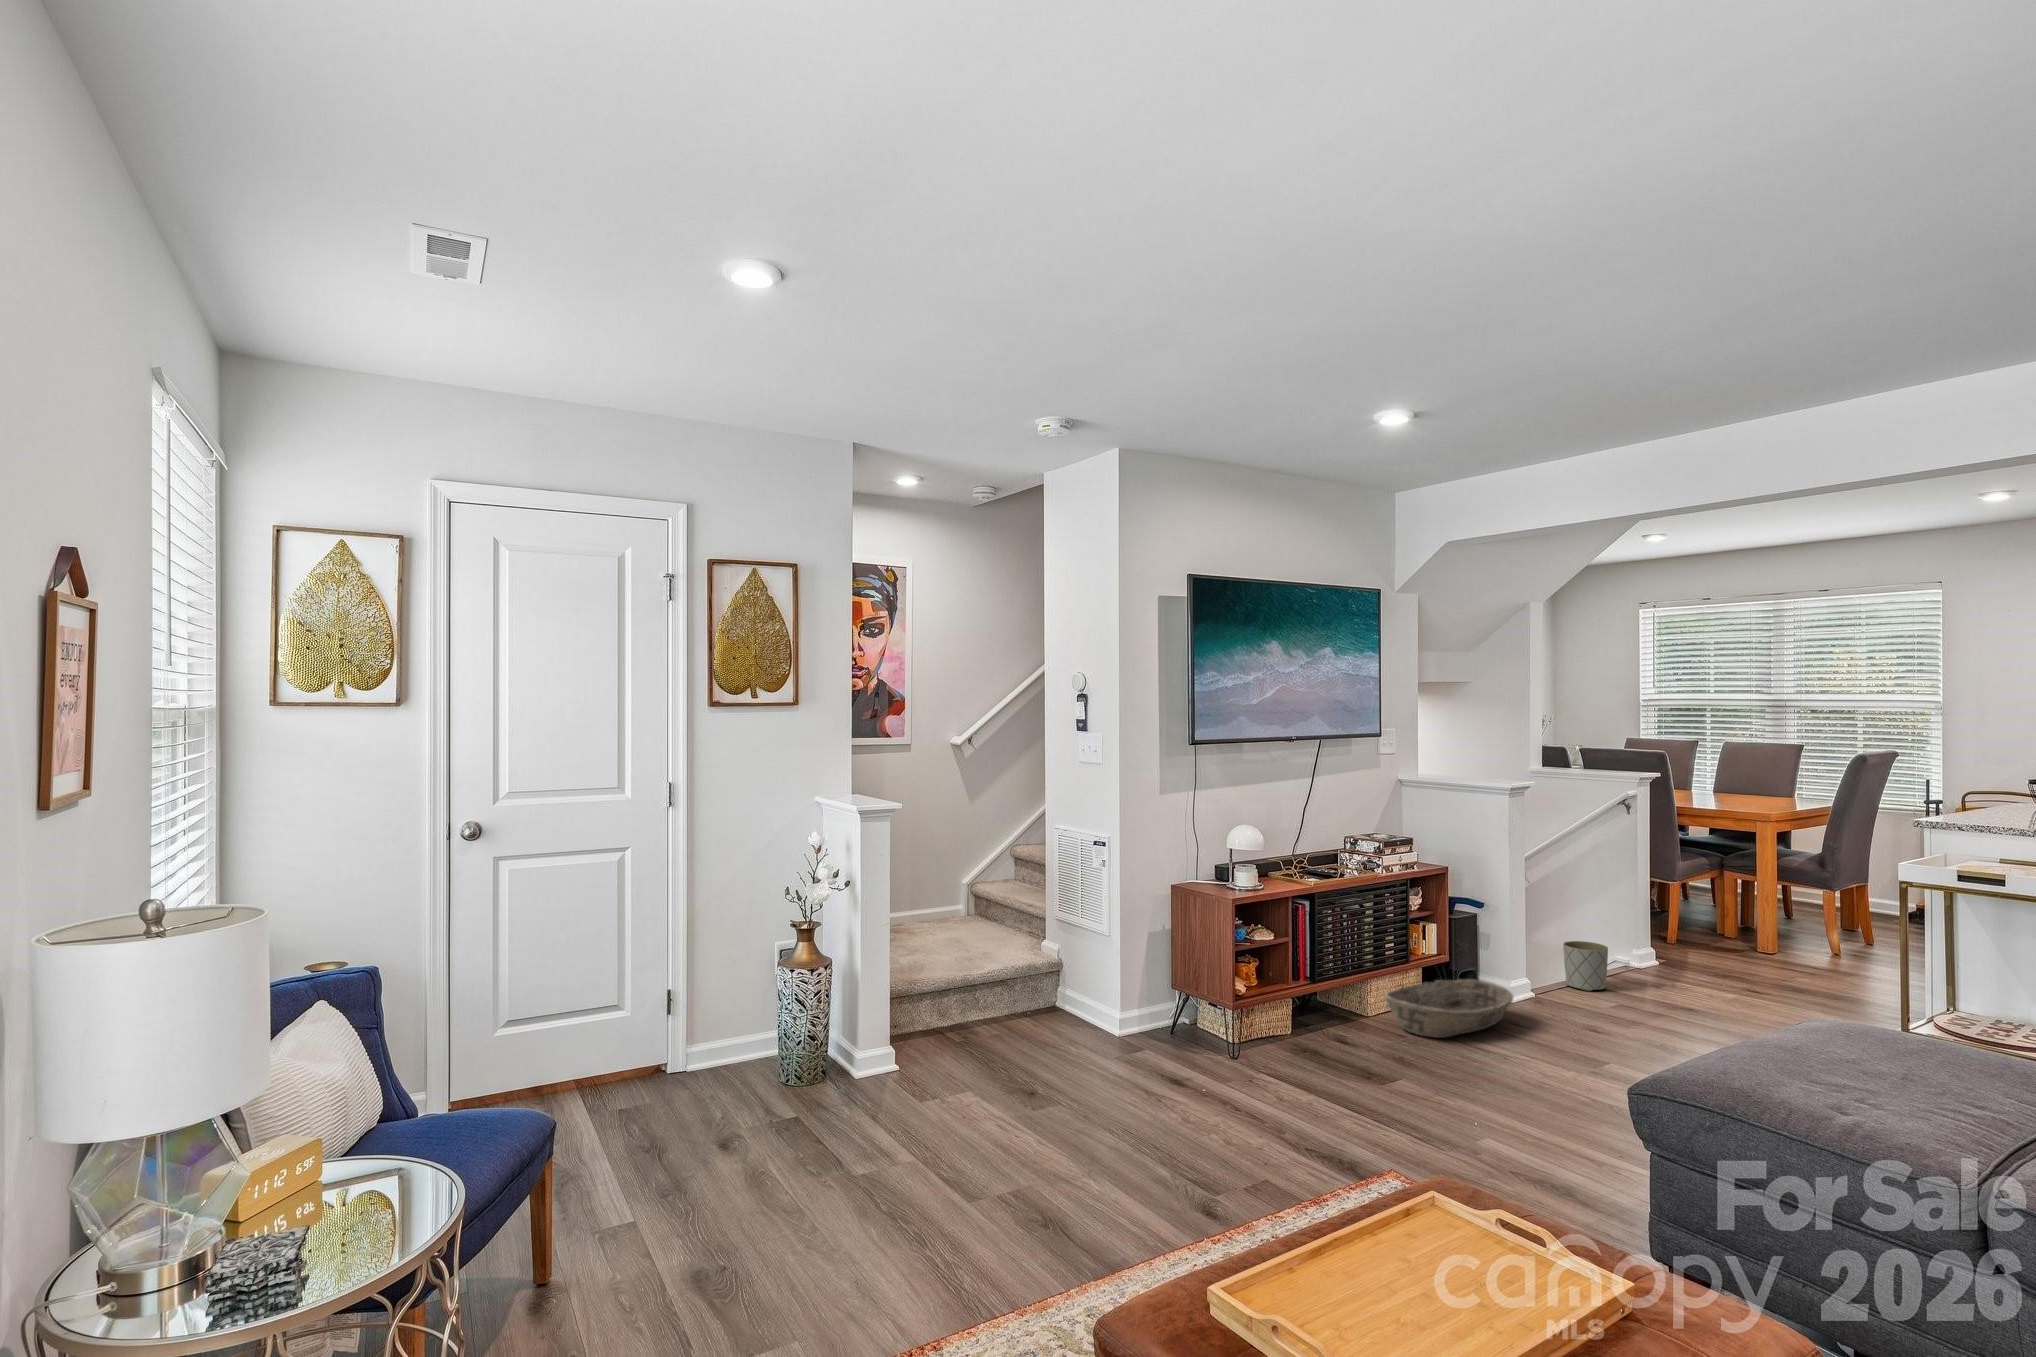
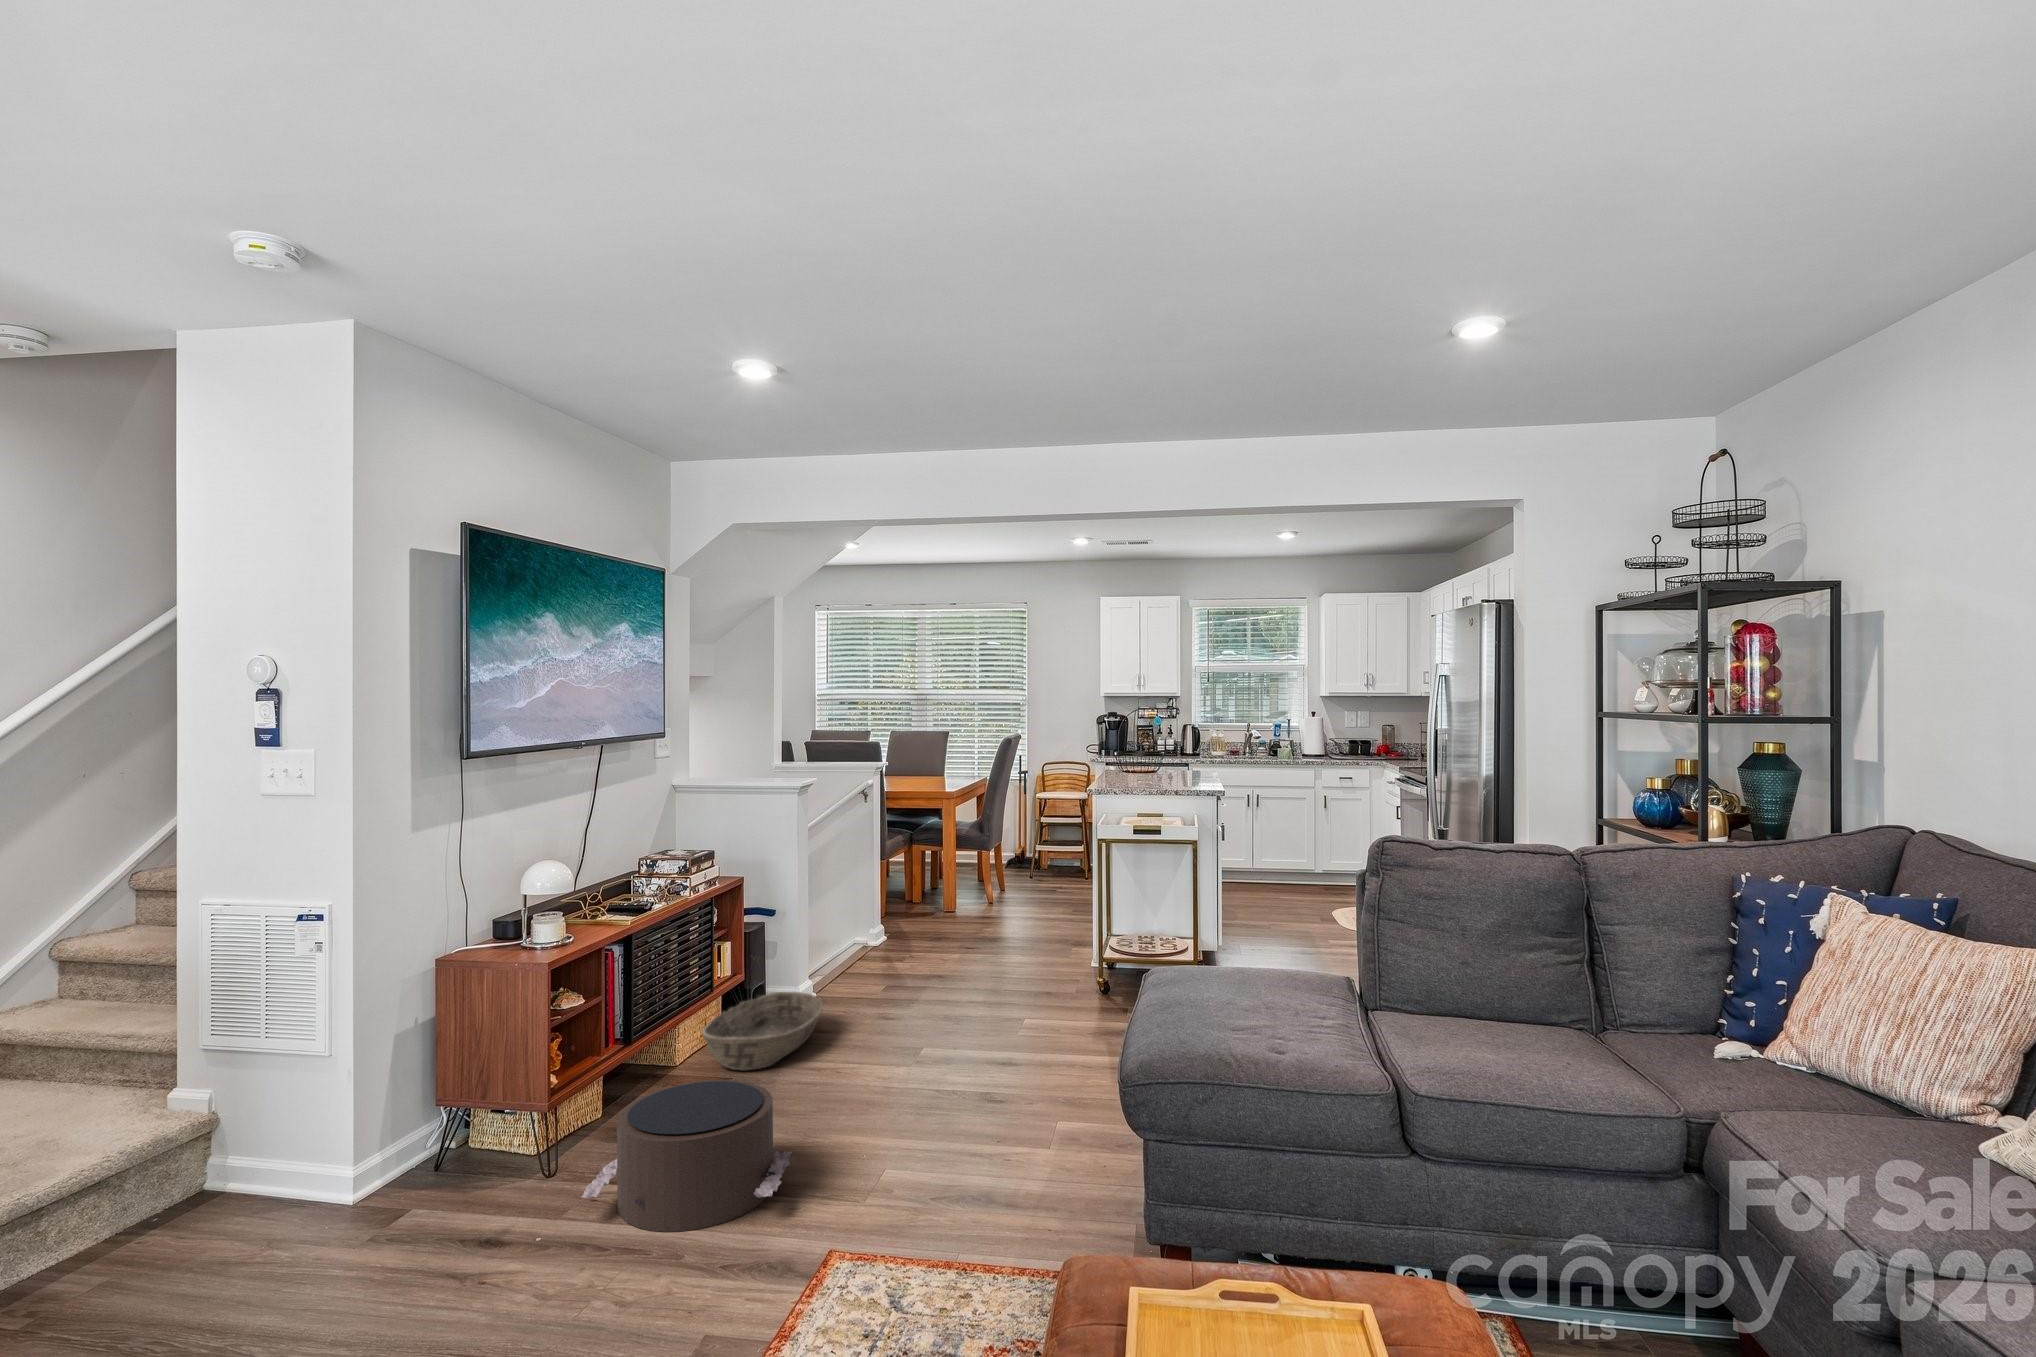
planter: present [1563,941,1608,992] -> none [831,929,869,977]
pouf: none [1233,1015,1397,1123] -> present [581,1080,792,1232]

